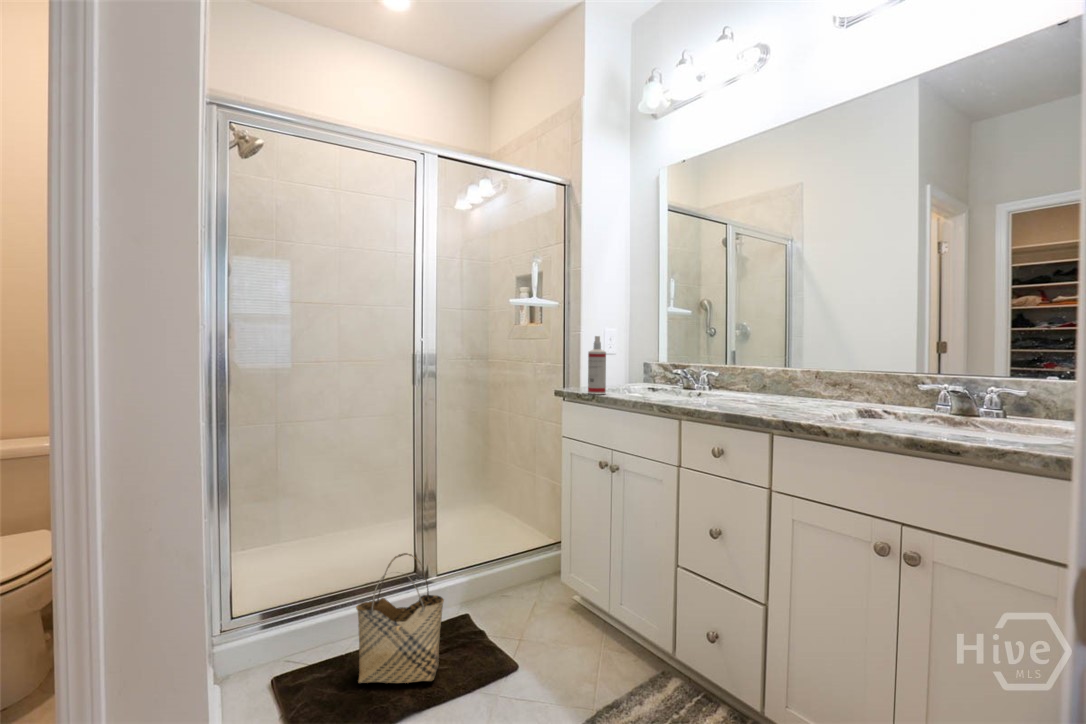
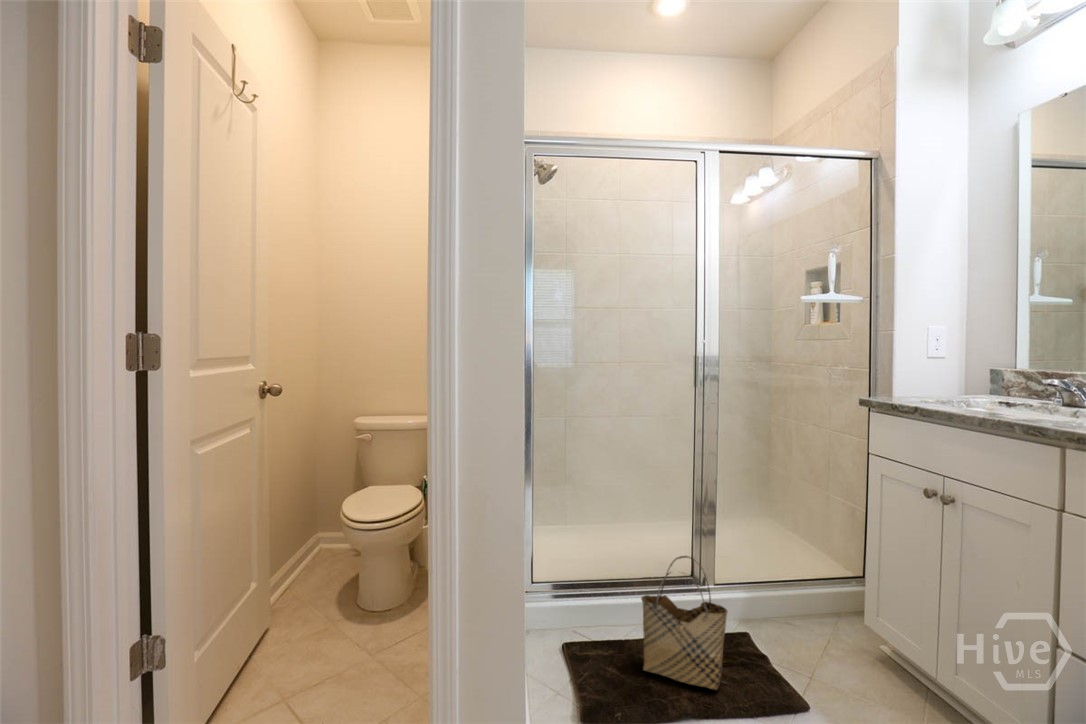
spray bottle: present [588,336,606,394] -> none [908,336,936,408]

